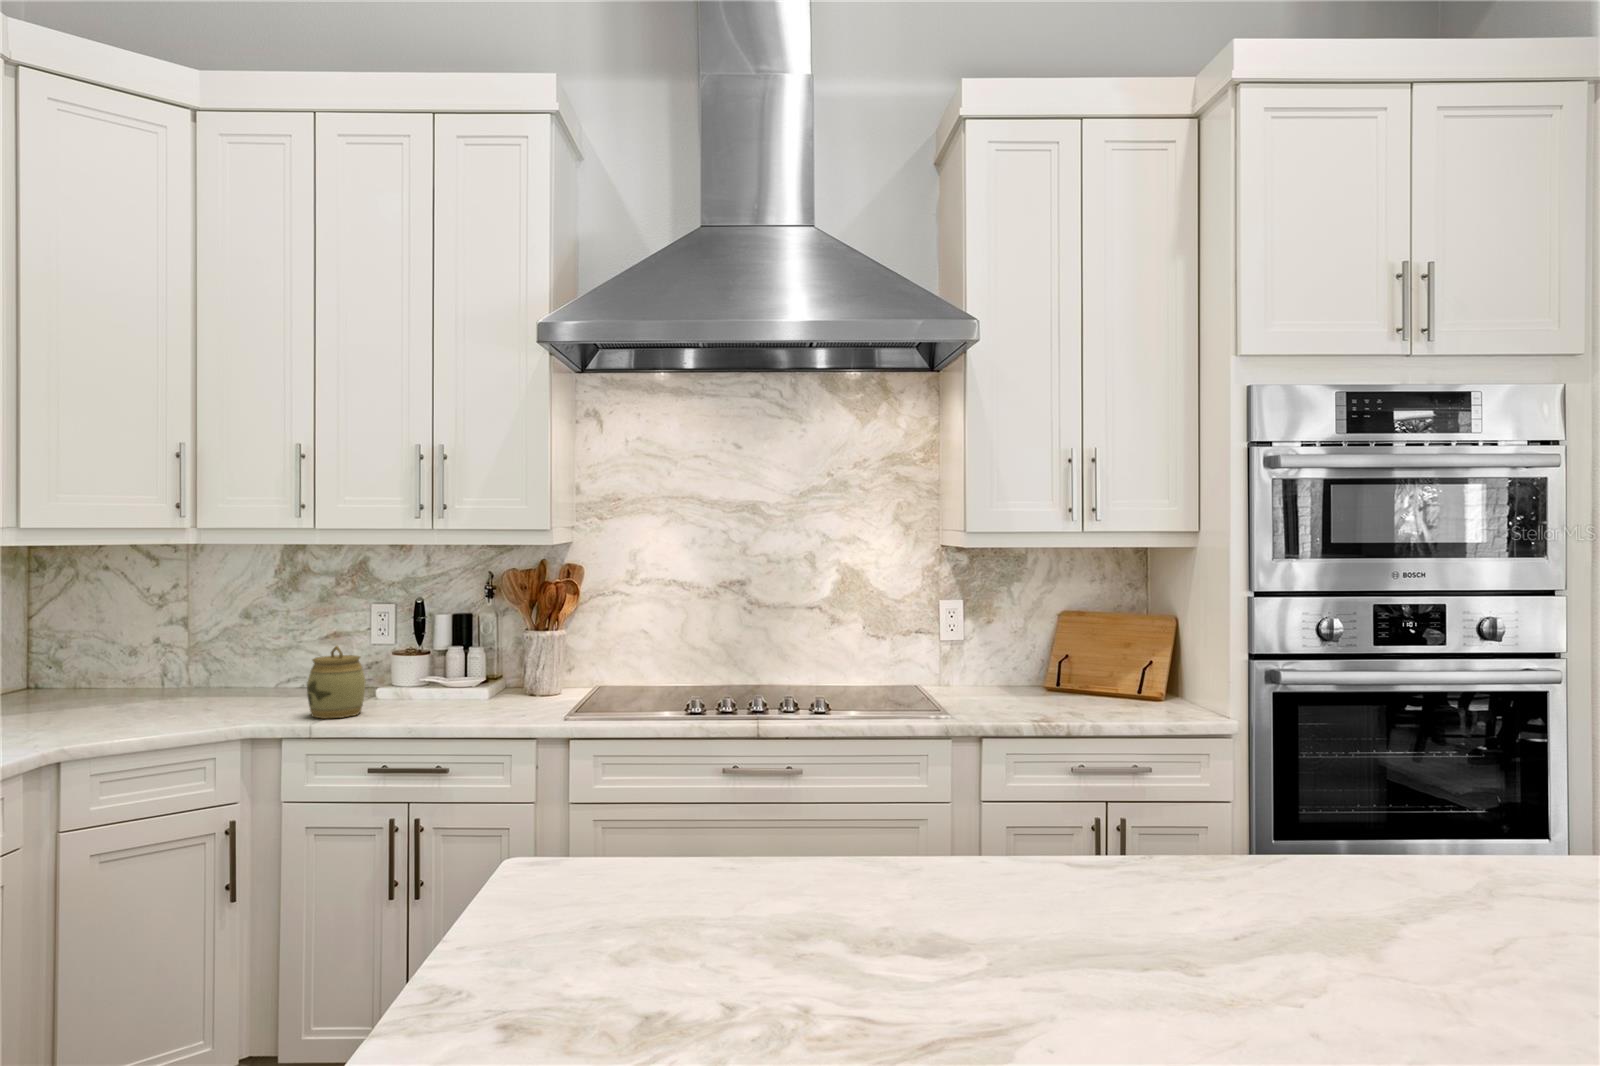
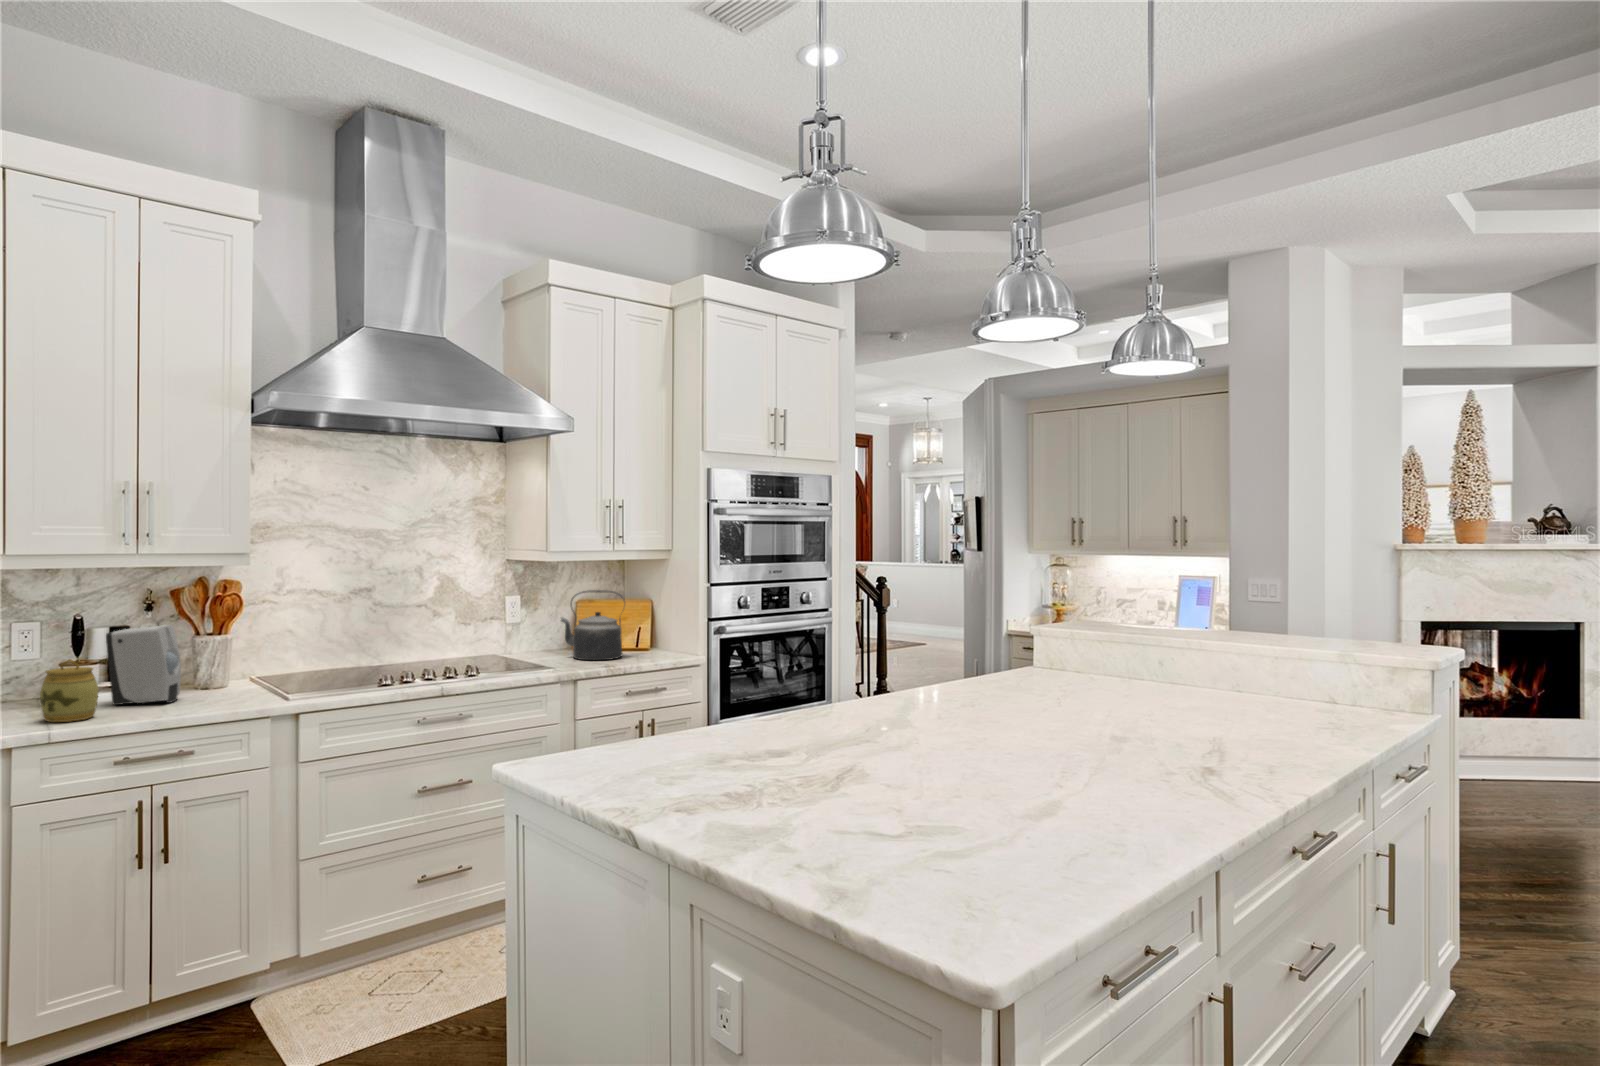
kettle: none [1002,595,1101,710] -> present [561,590,625,660]
soap dispenser: none [404,613,480,707] -> present [106,625,181,705]

